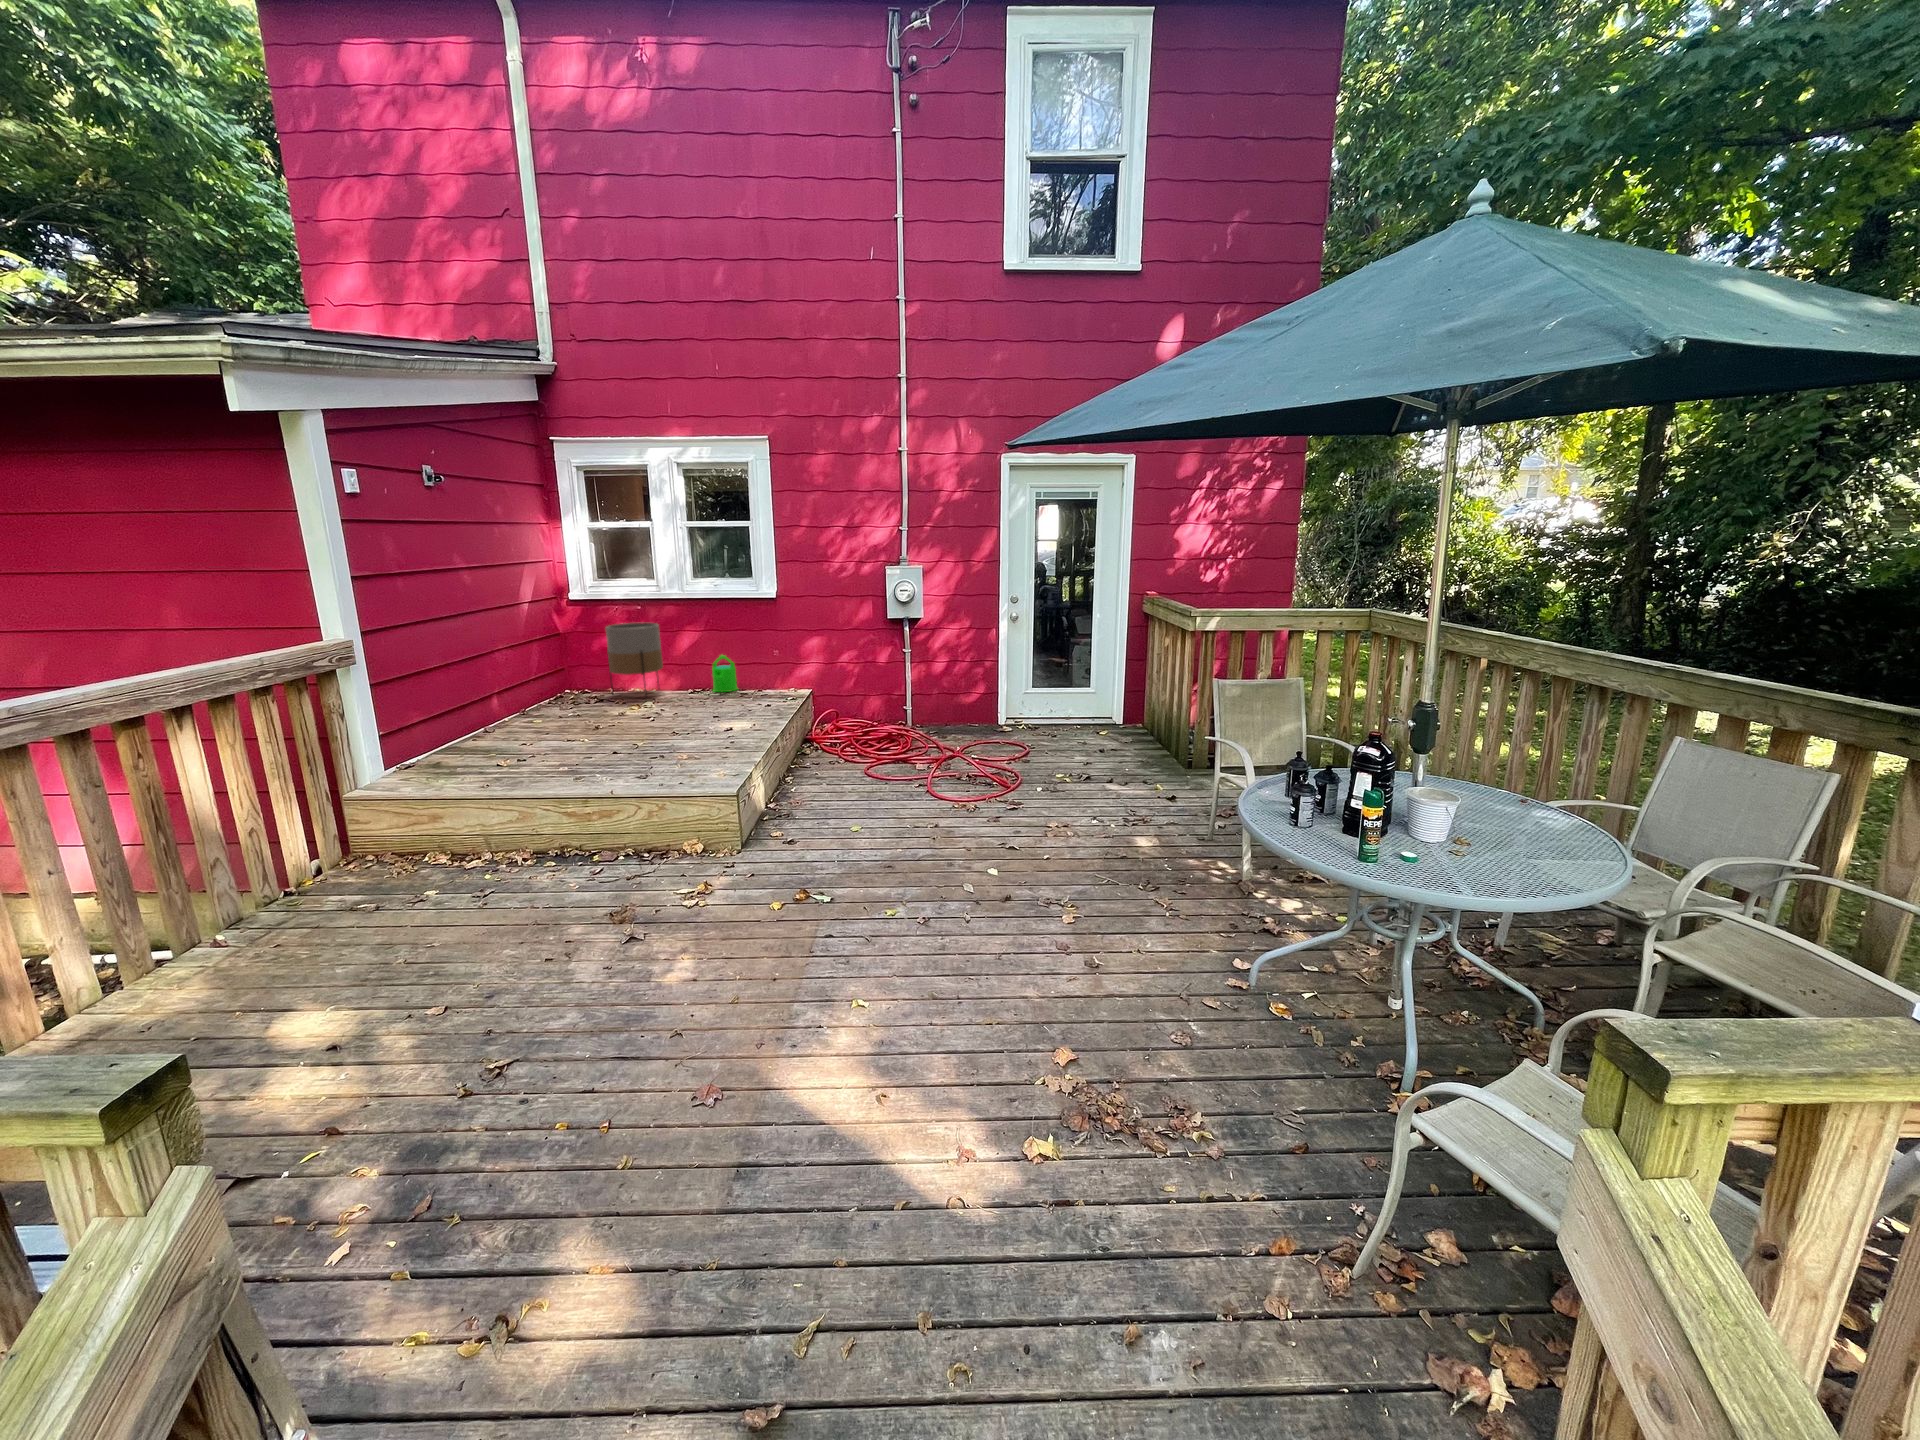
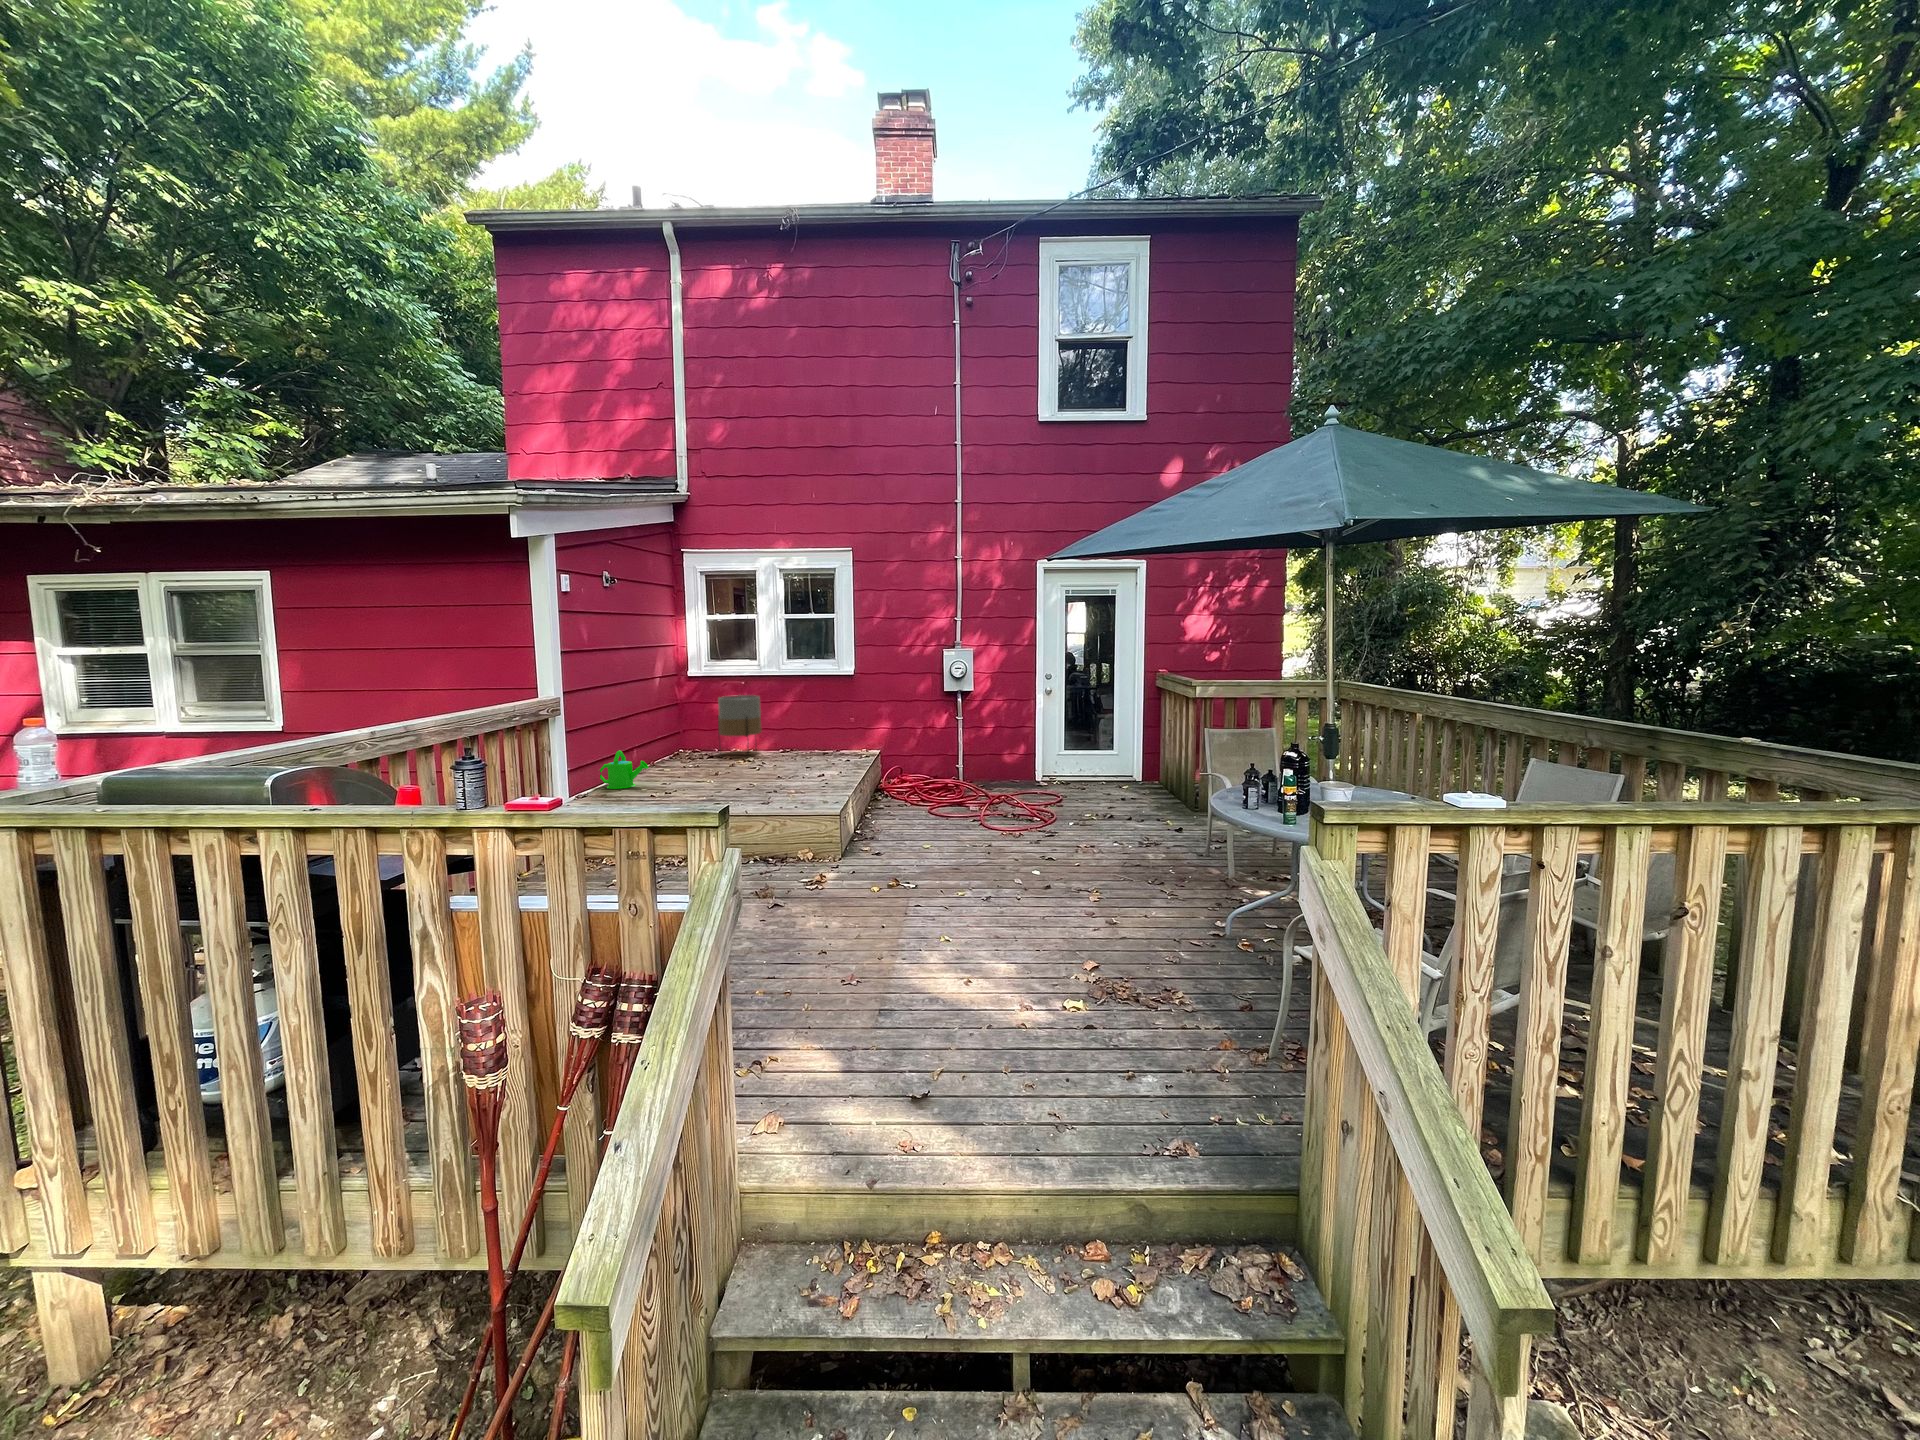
watering can: present [712,655,738,692] -> present [600,750,648,789]

